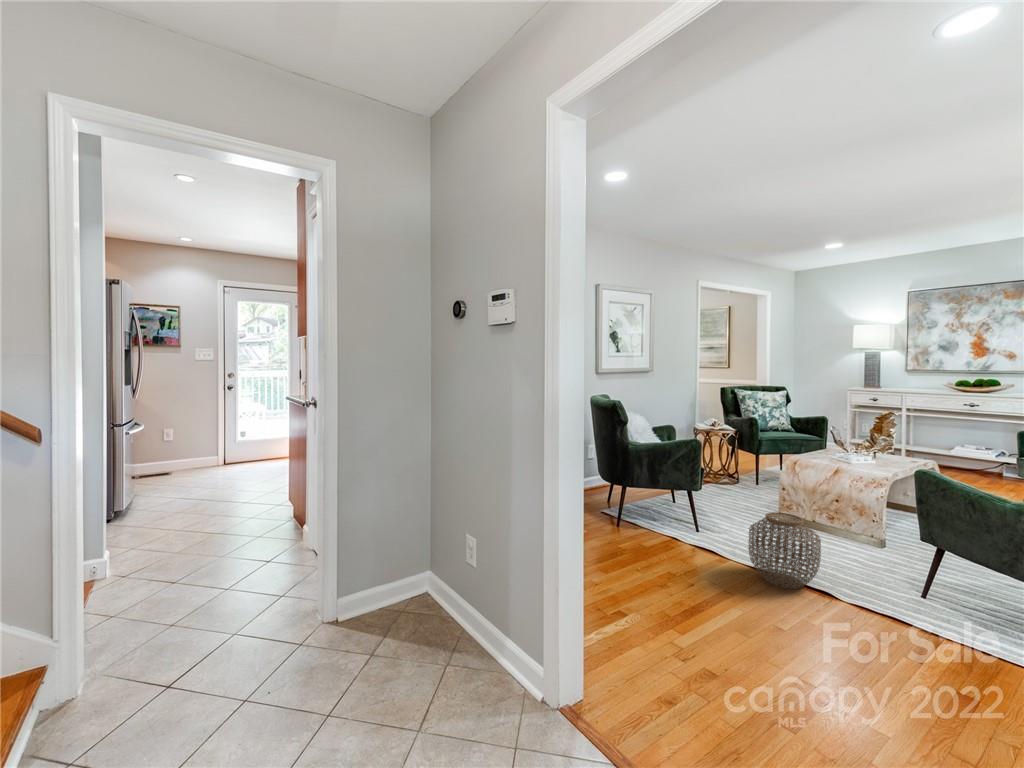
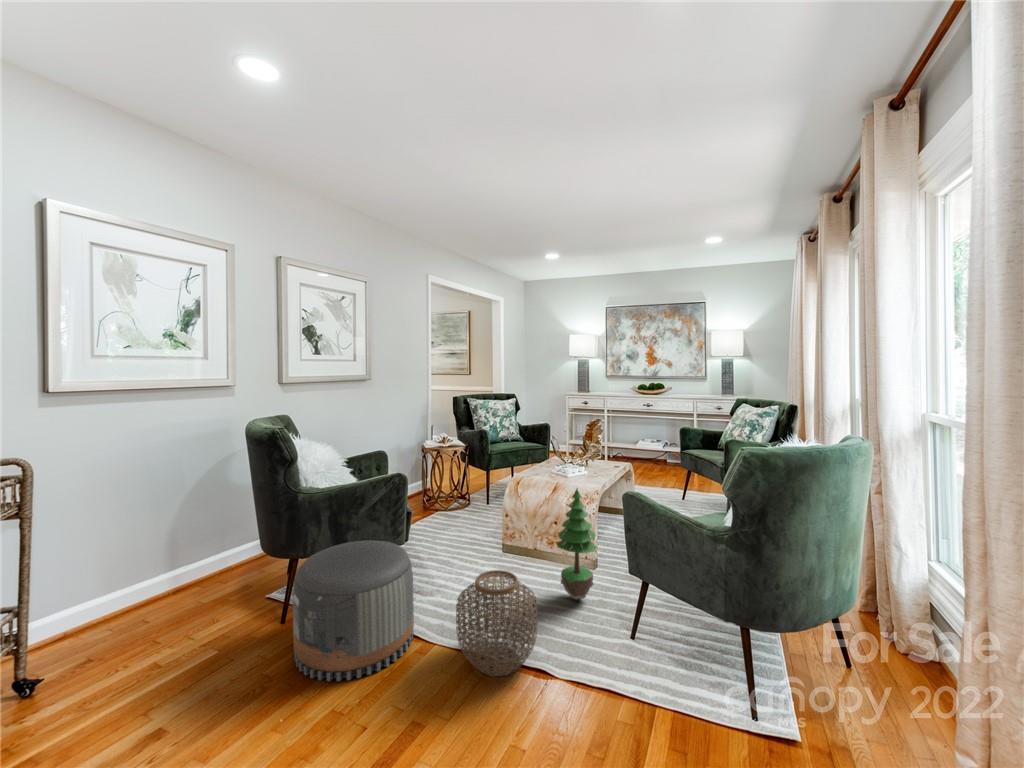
potted tree: none [838,462,883,563] -> present [557,488,597,600]
pouf: none [625,482,709,567] -> present [293,540,414,681]

